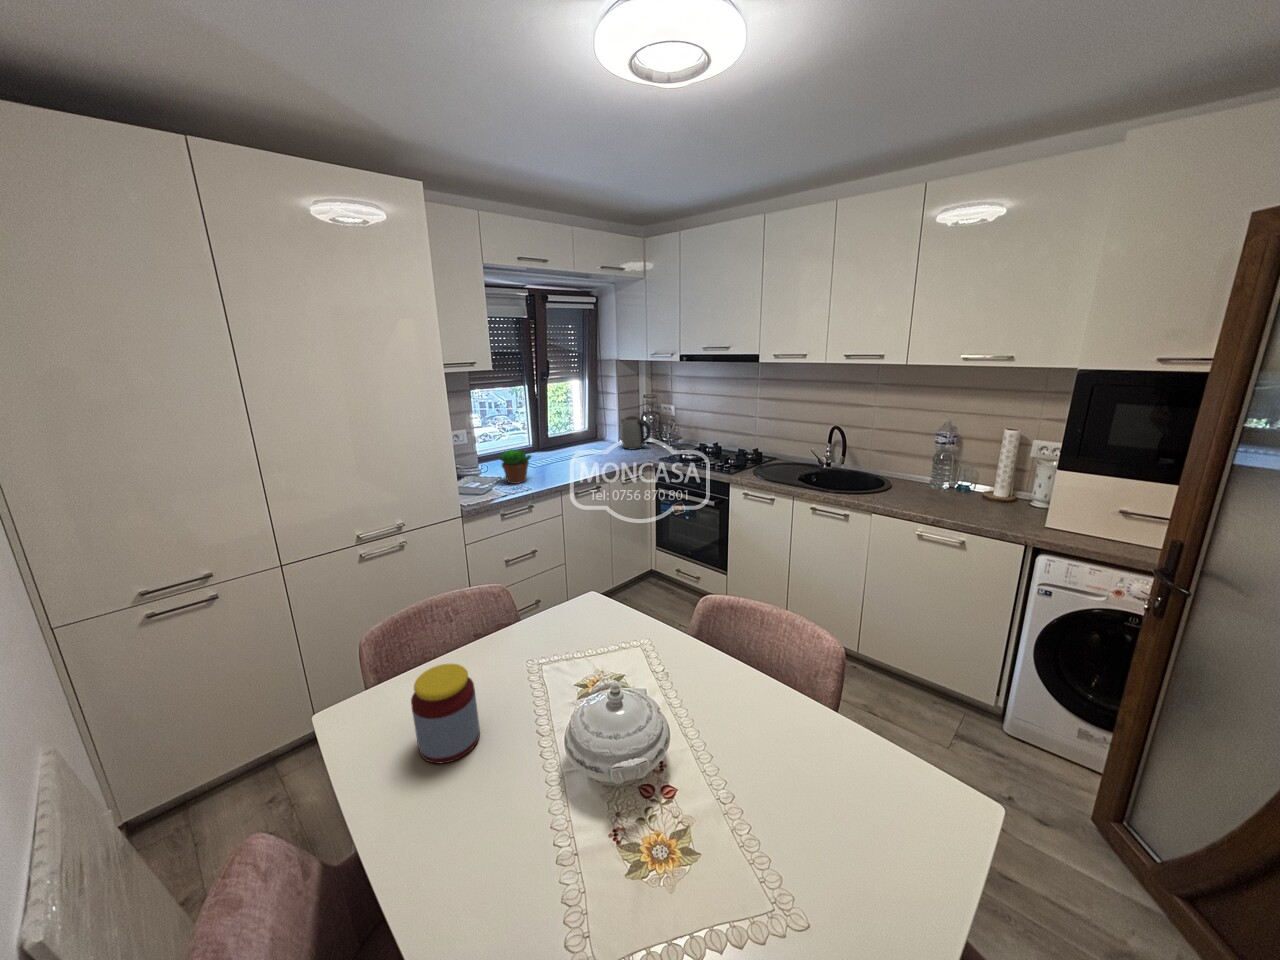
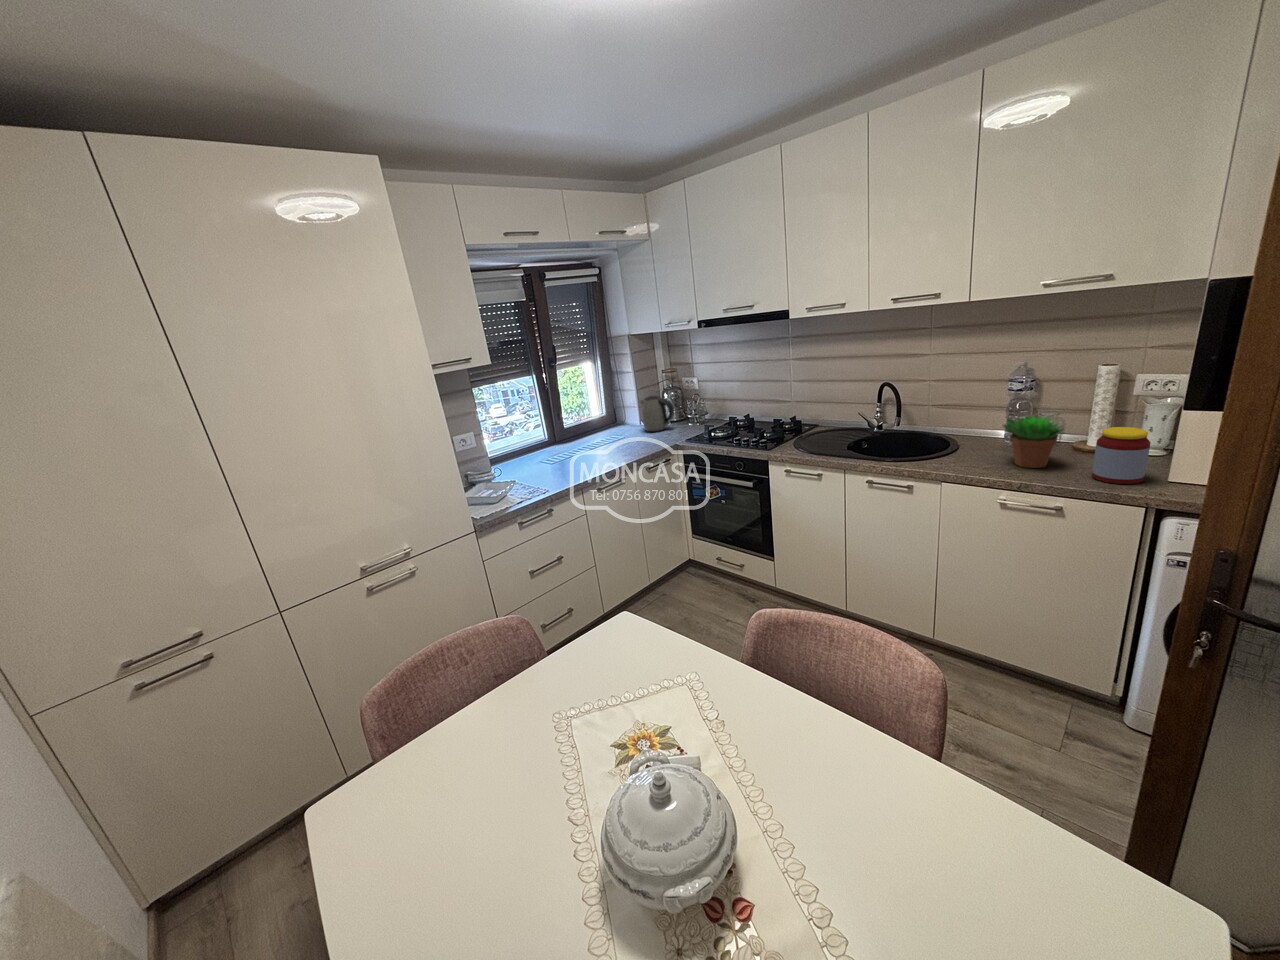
succulent plant: present [499,449,531,484] -> present [1003,416,1064,468]
jar: present [411,664,480,764] -> present [1092,427,1151,484]

